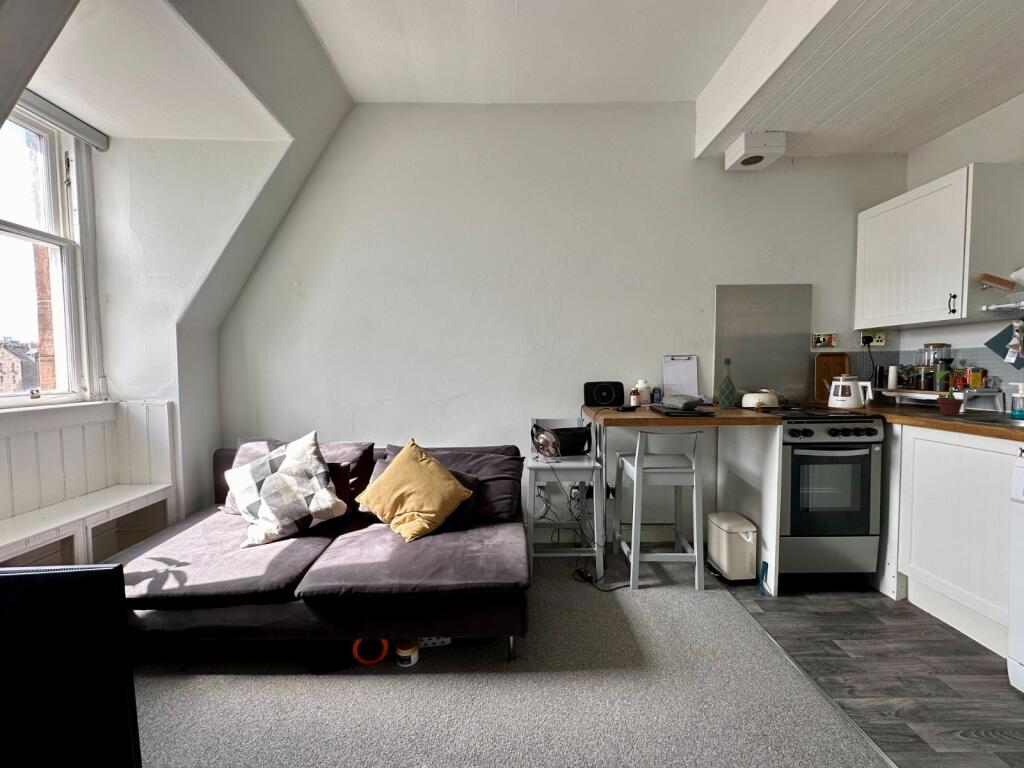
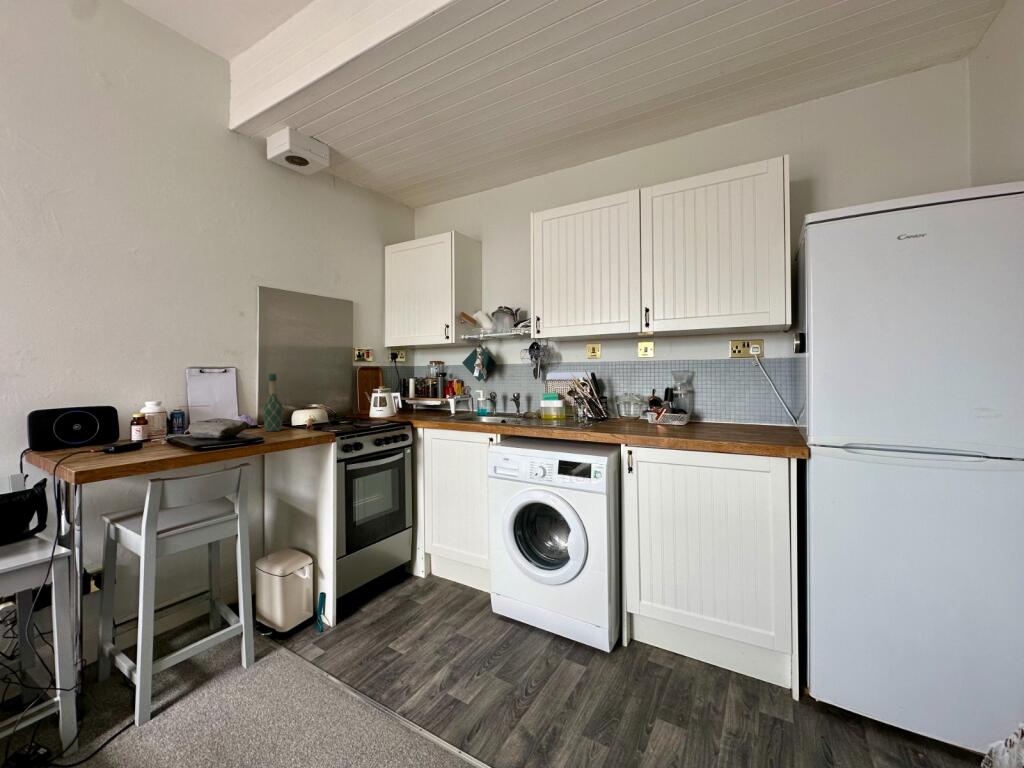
potted plant: present [923,369,969,416] -> none [435,383,470,419]

